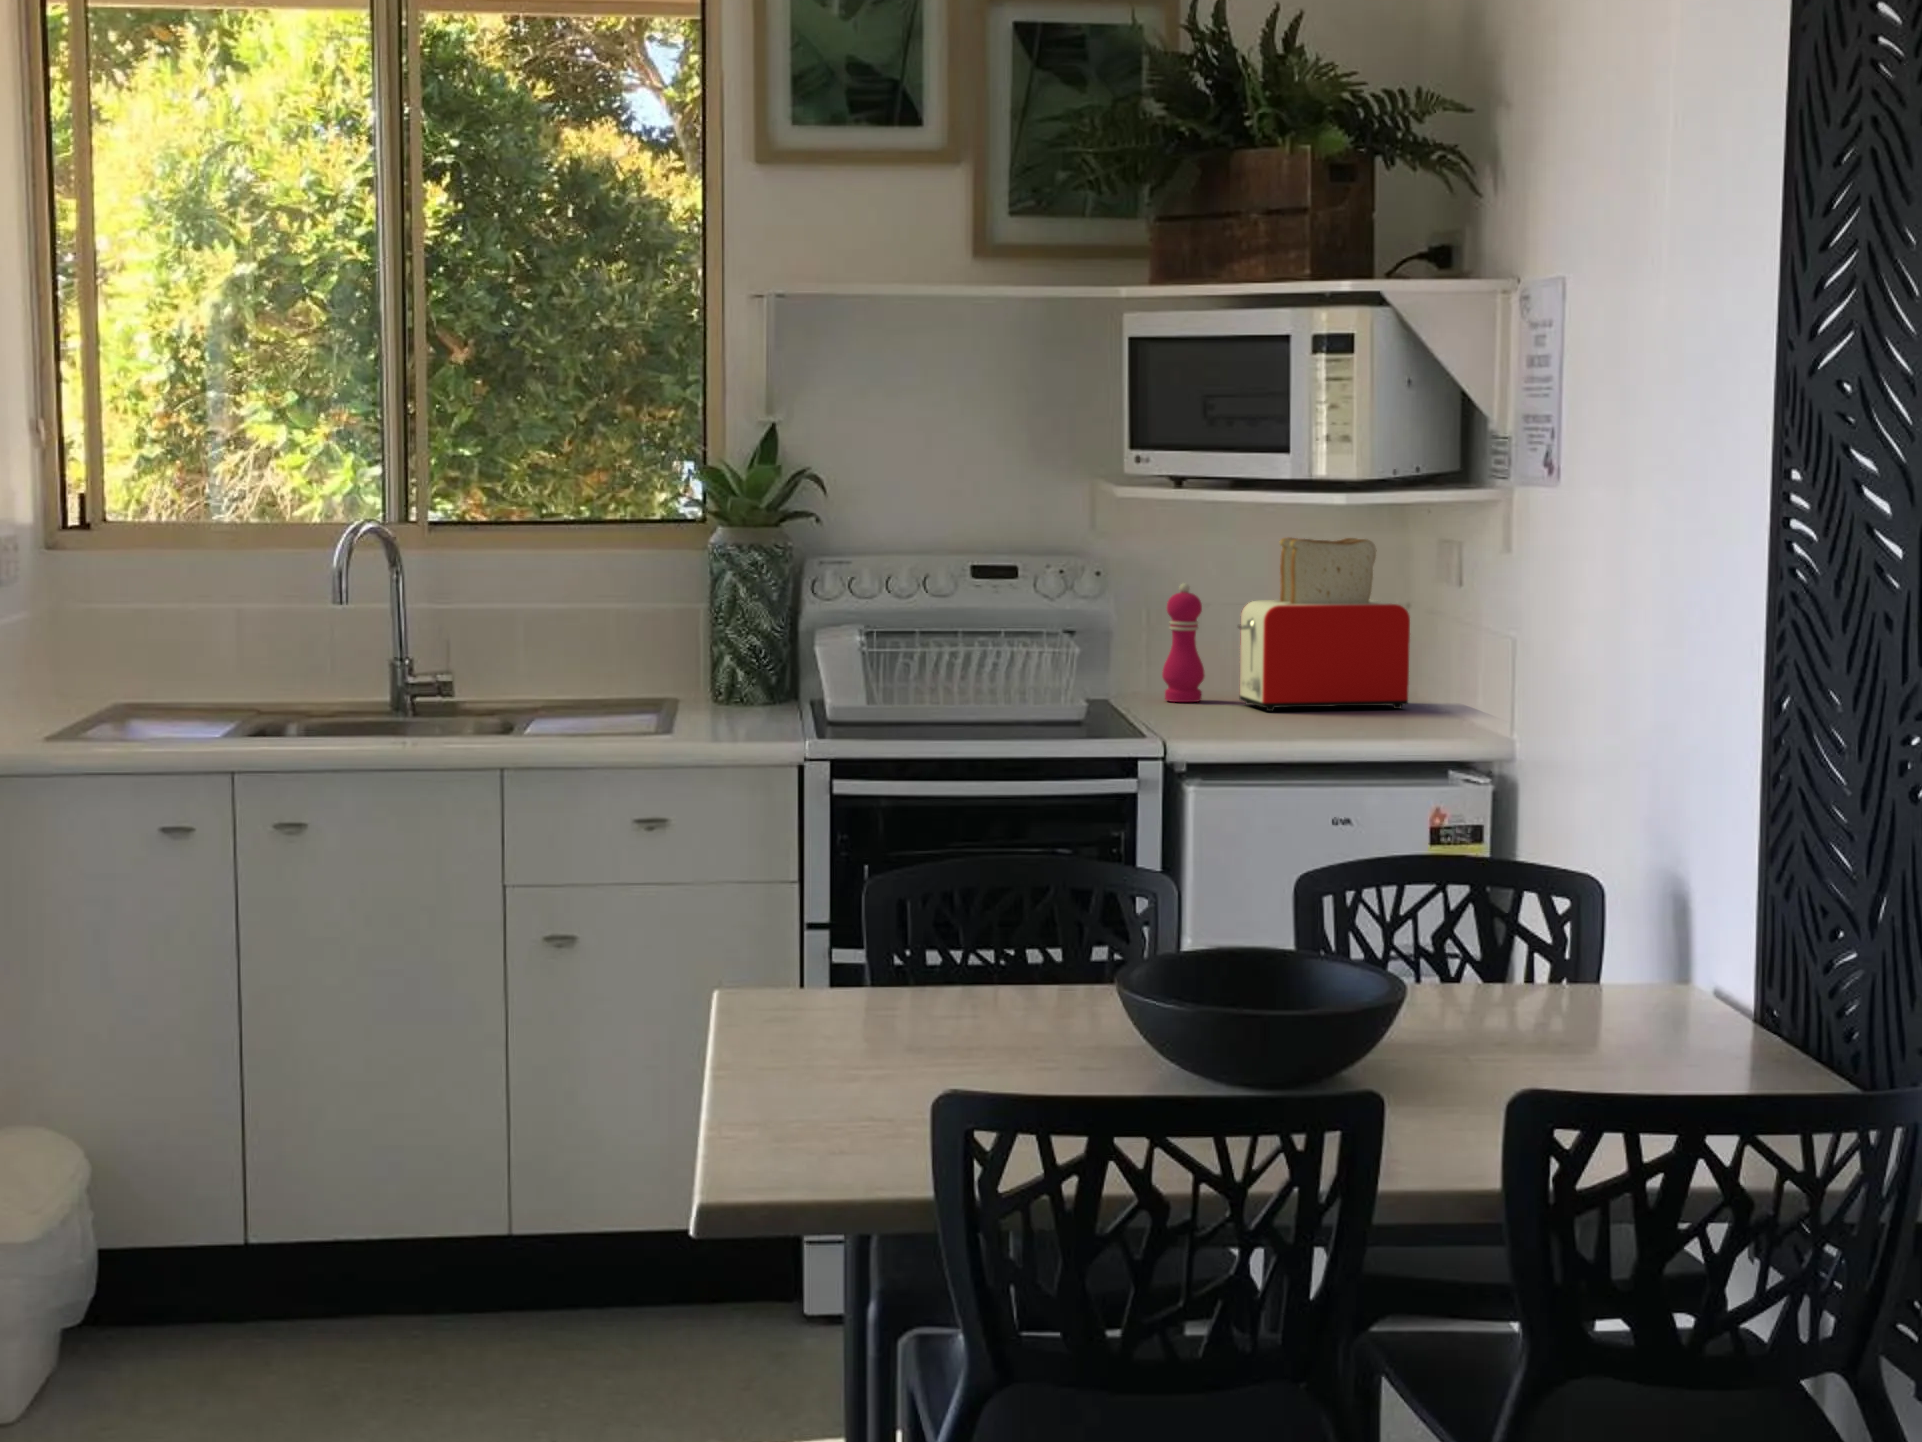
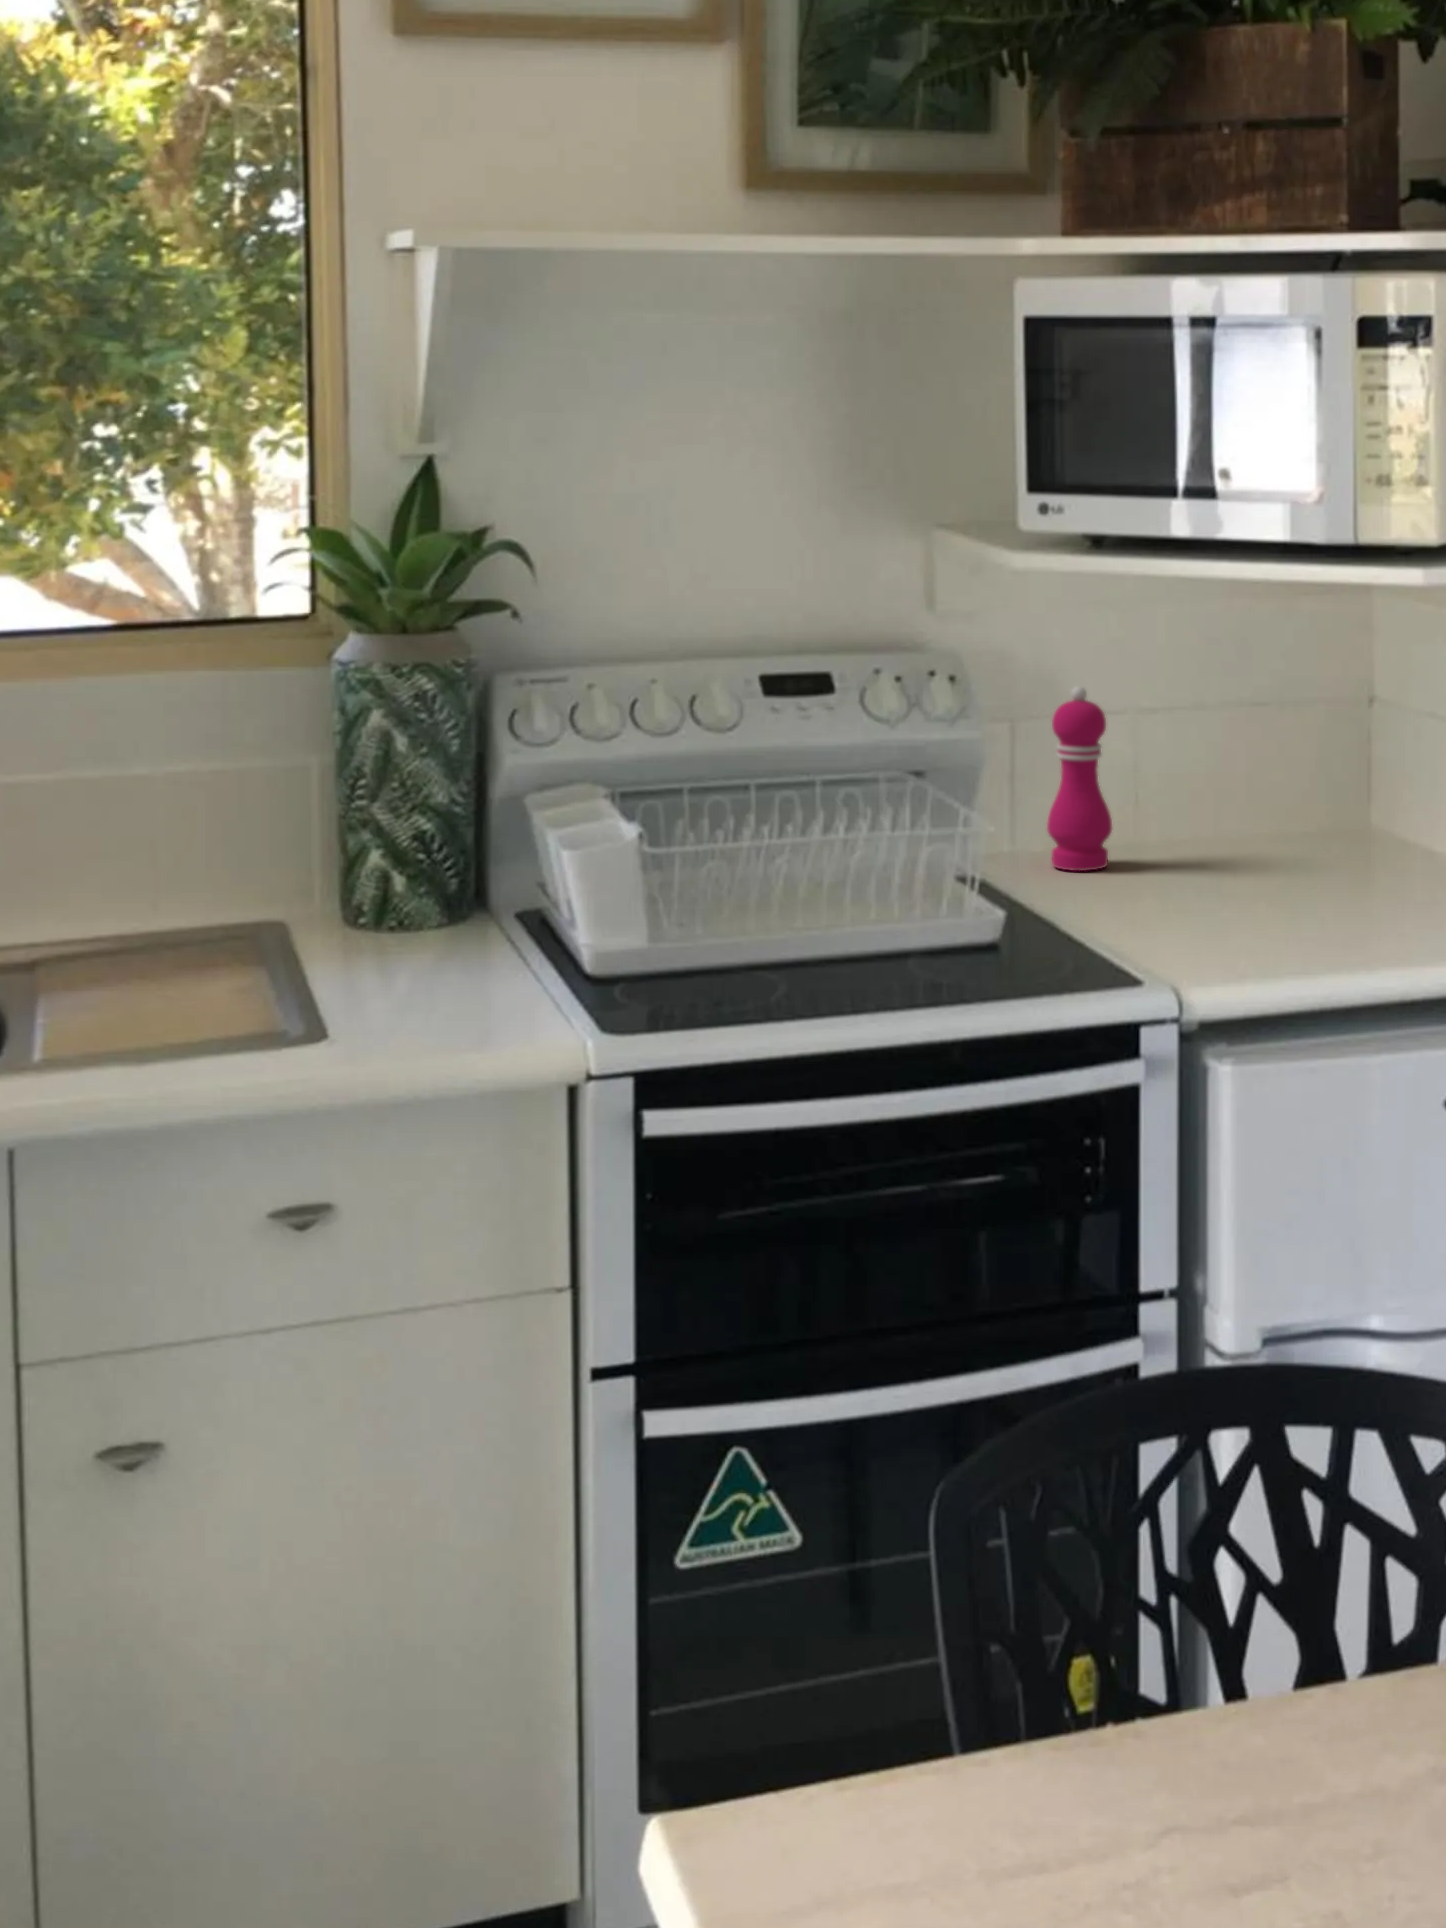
toaster: present [1237,537,1410,711] -> none [1174,610,1431,890]

